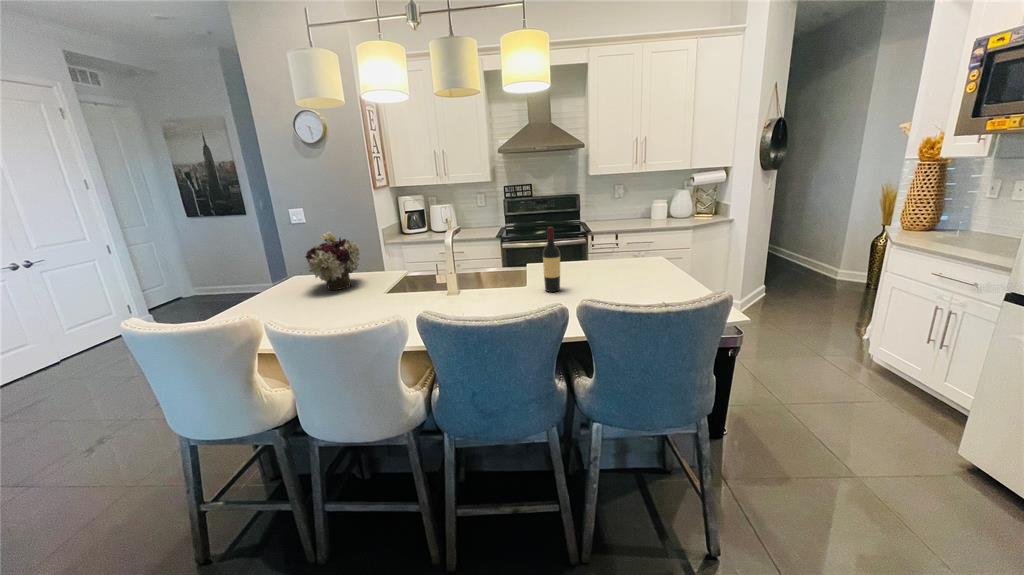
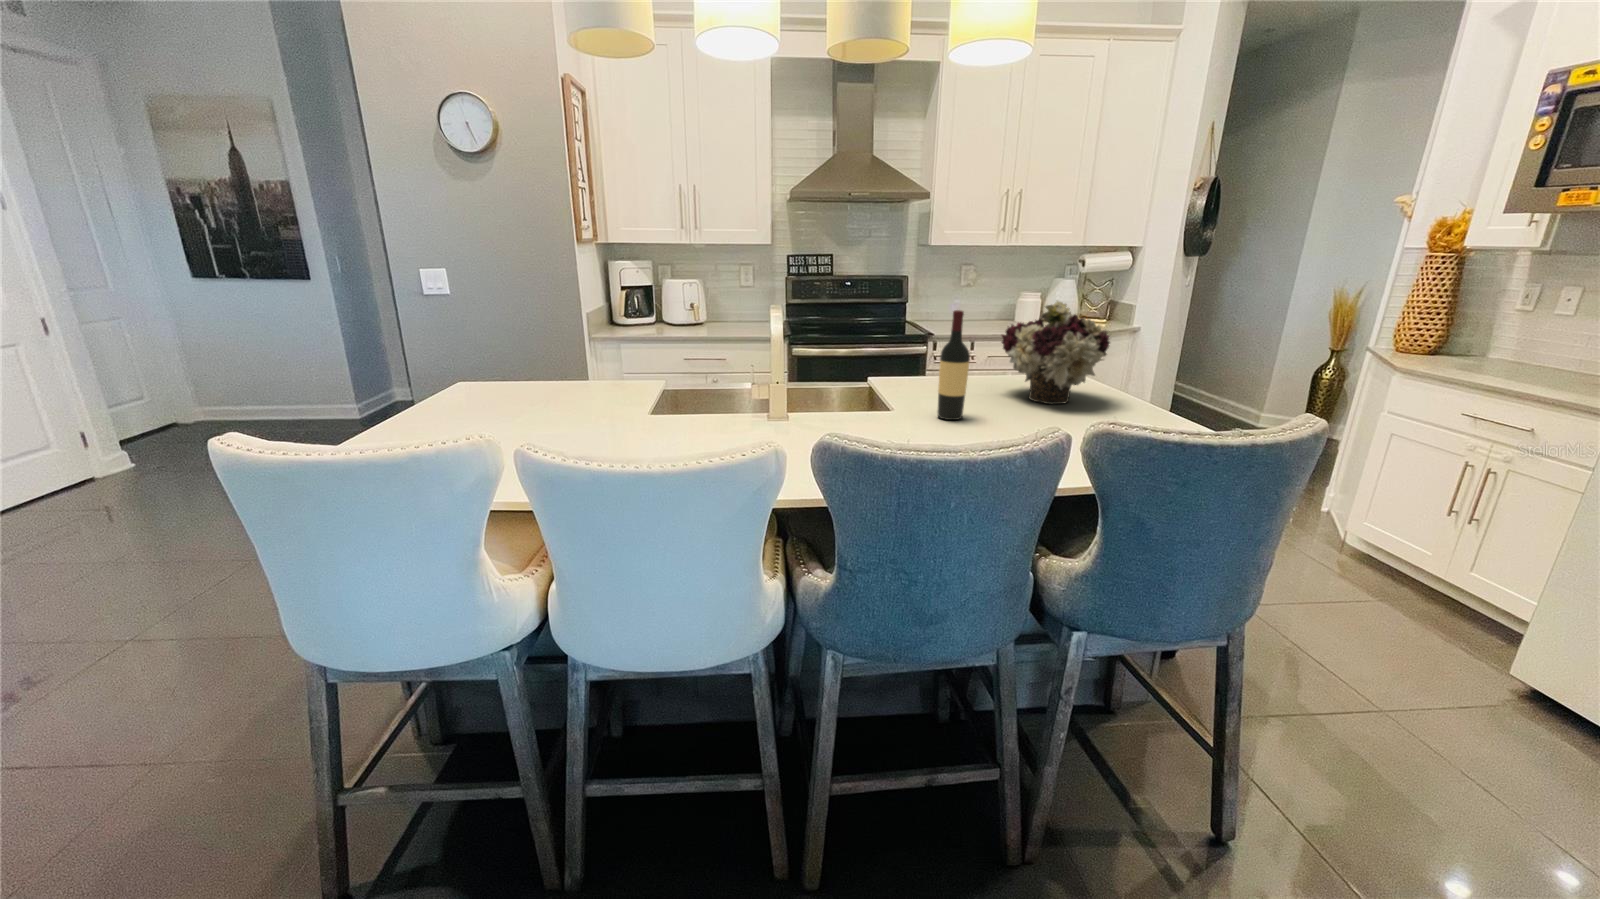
flower arrangement: present [305,232,360,290] -> present [1002,301,1110,404]

